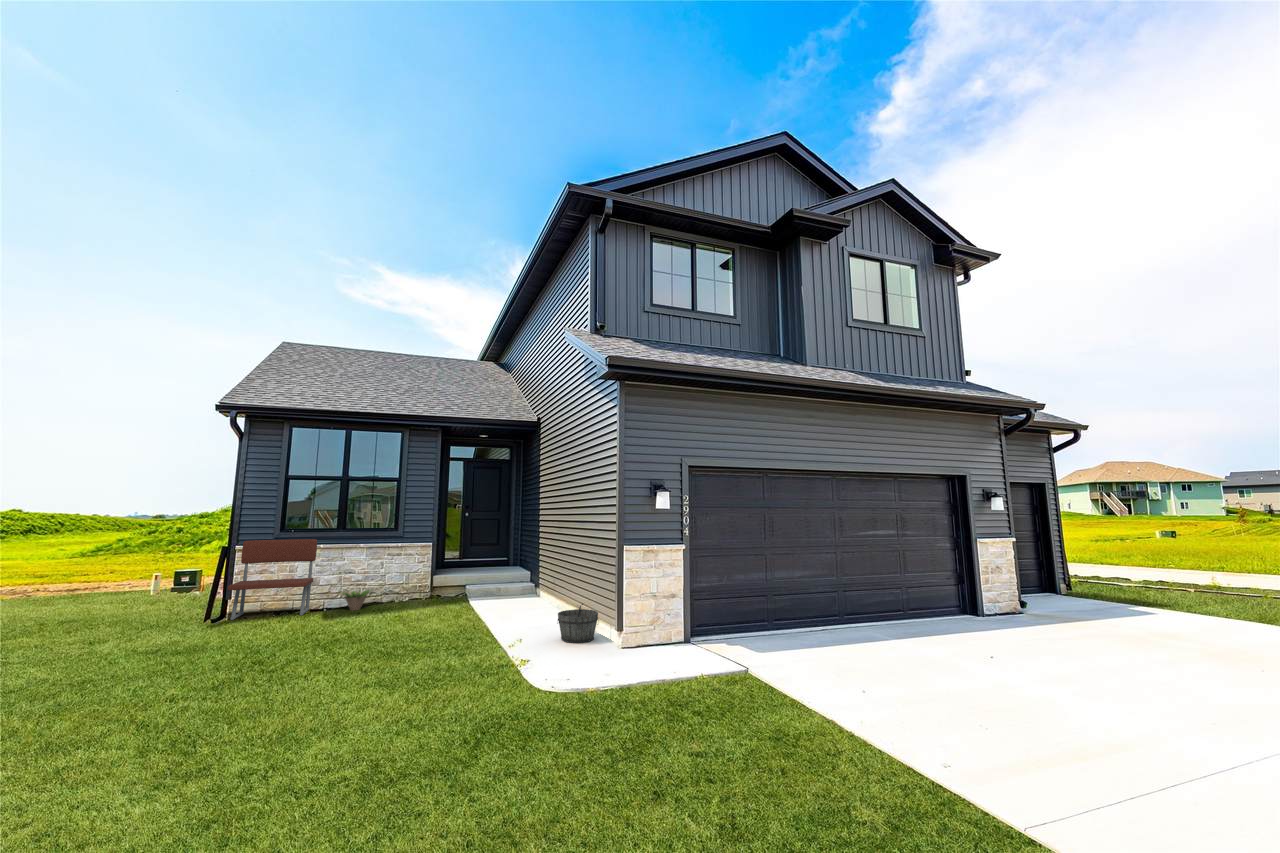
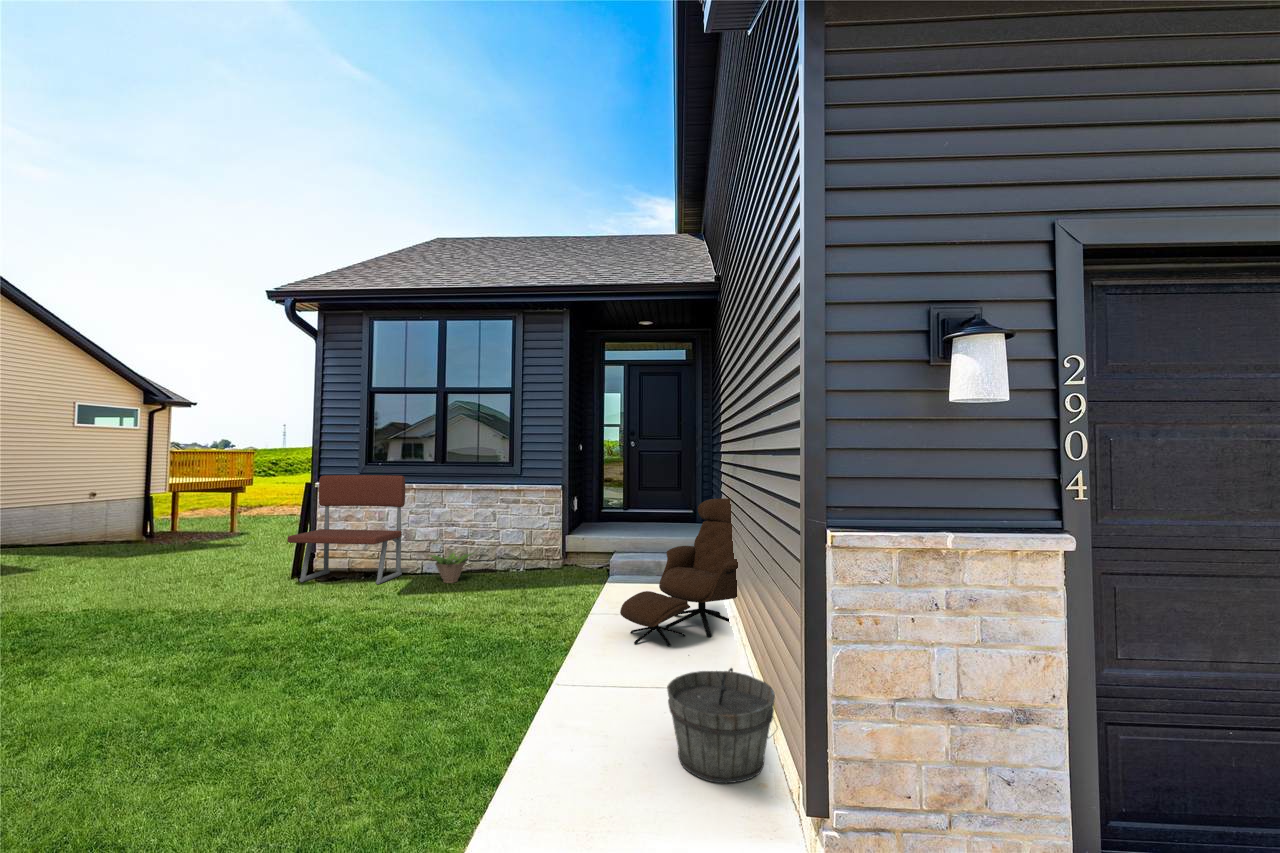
lounge chair: none [500,545,566,619] -> present [620,498,738,646]

